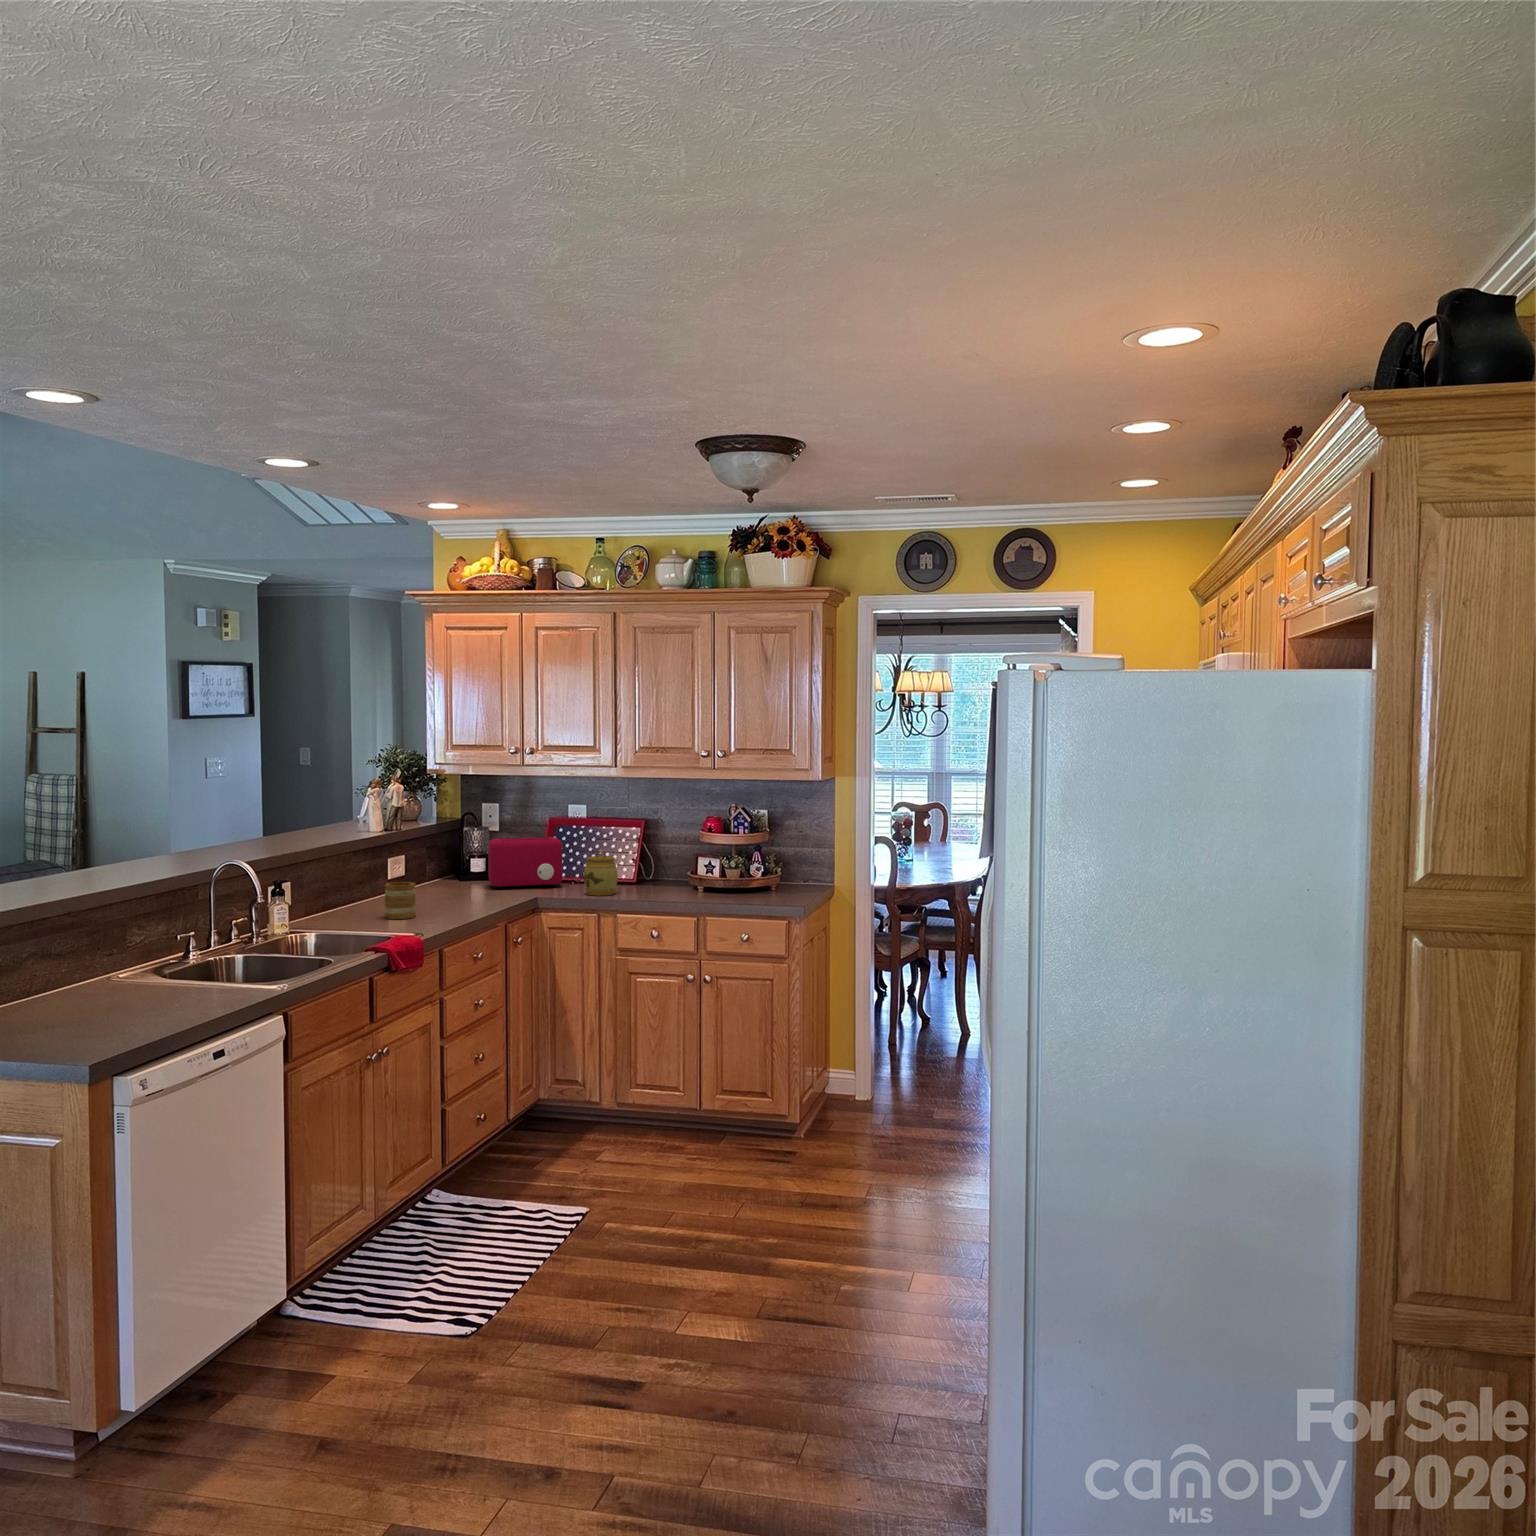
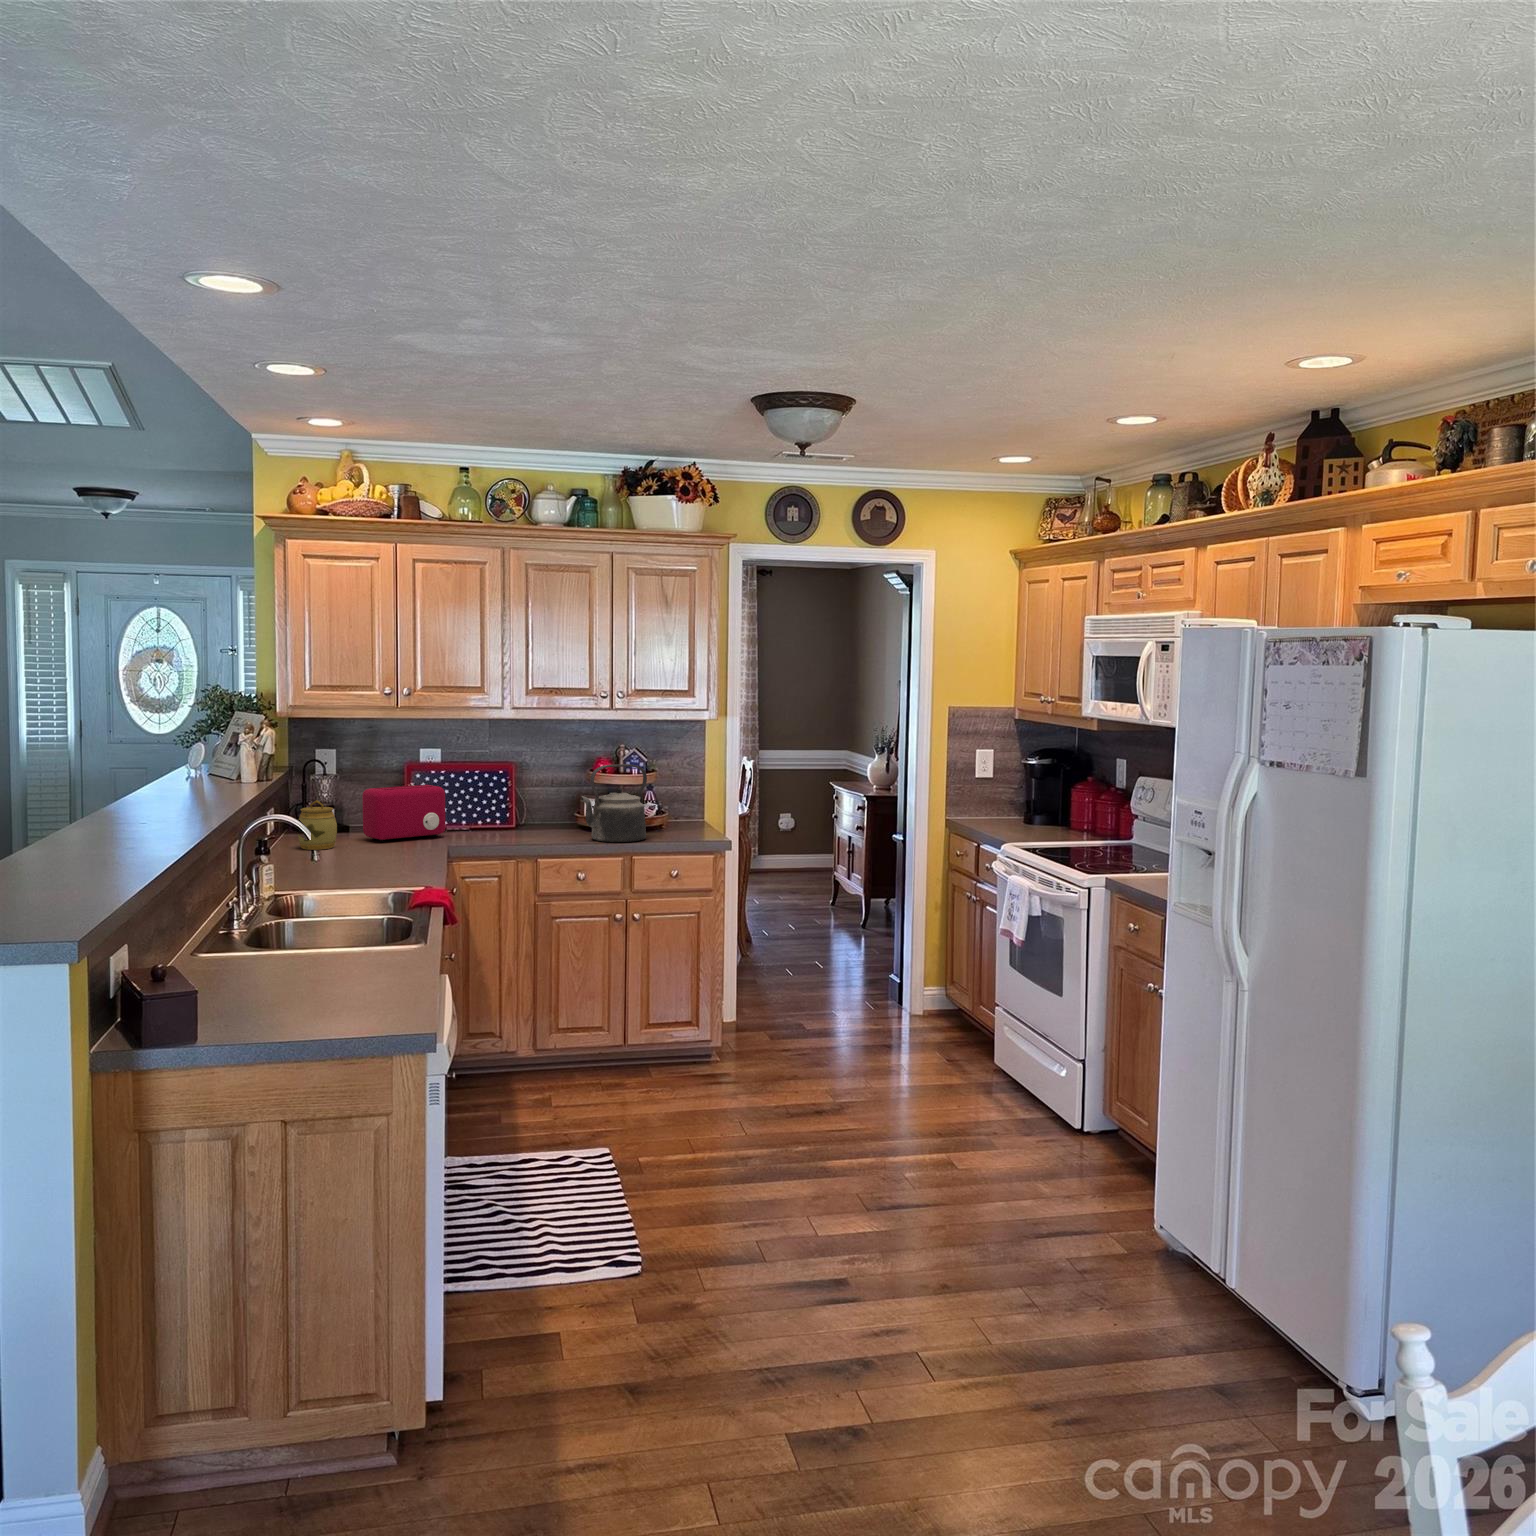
kettle: none [667,824,739,903] -> present [581,764,647,842]
jar: present [584,850,618,896] -> present [298,800,337,850]
mug: present [385,882,416,919] -> none [335,836,370,876]

